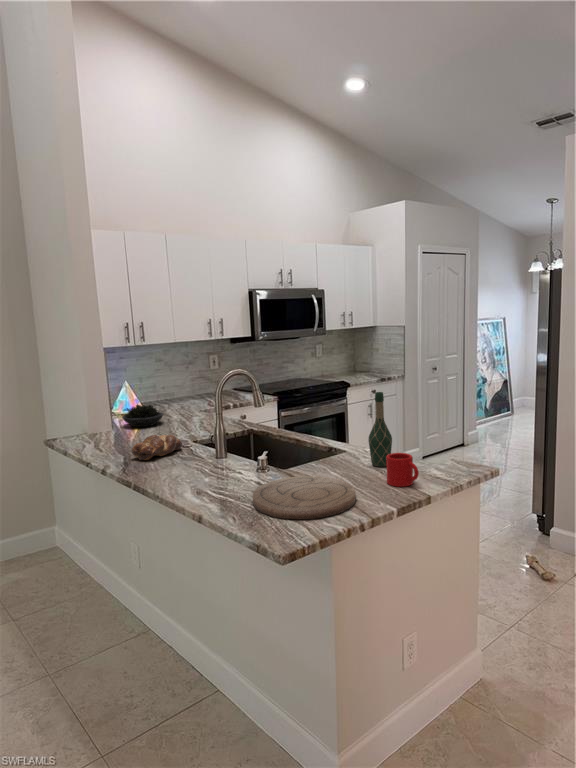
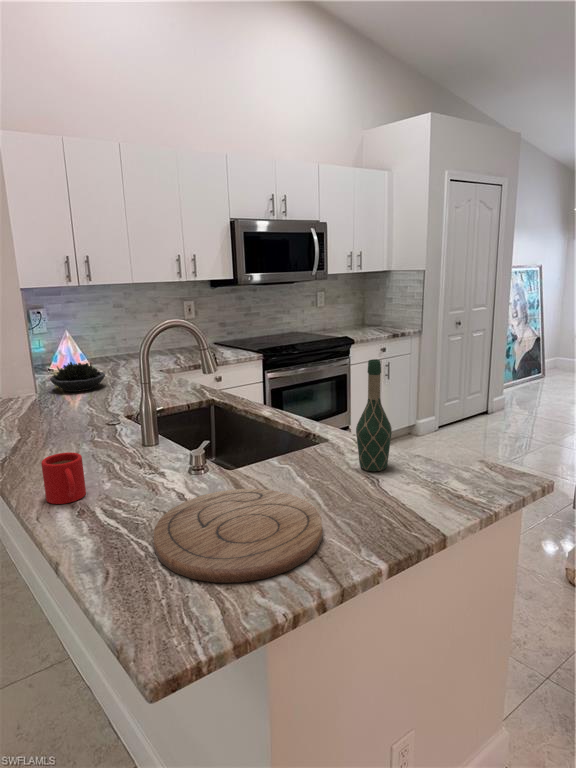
bread loaf: present [131,435,182,460] -> none [28,408,106,445]
mug: present [386,453,419,487] -> present [41,452,86,504]

